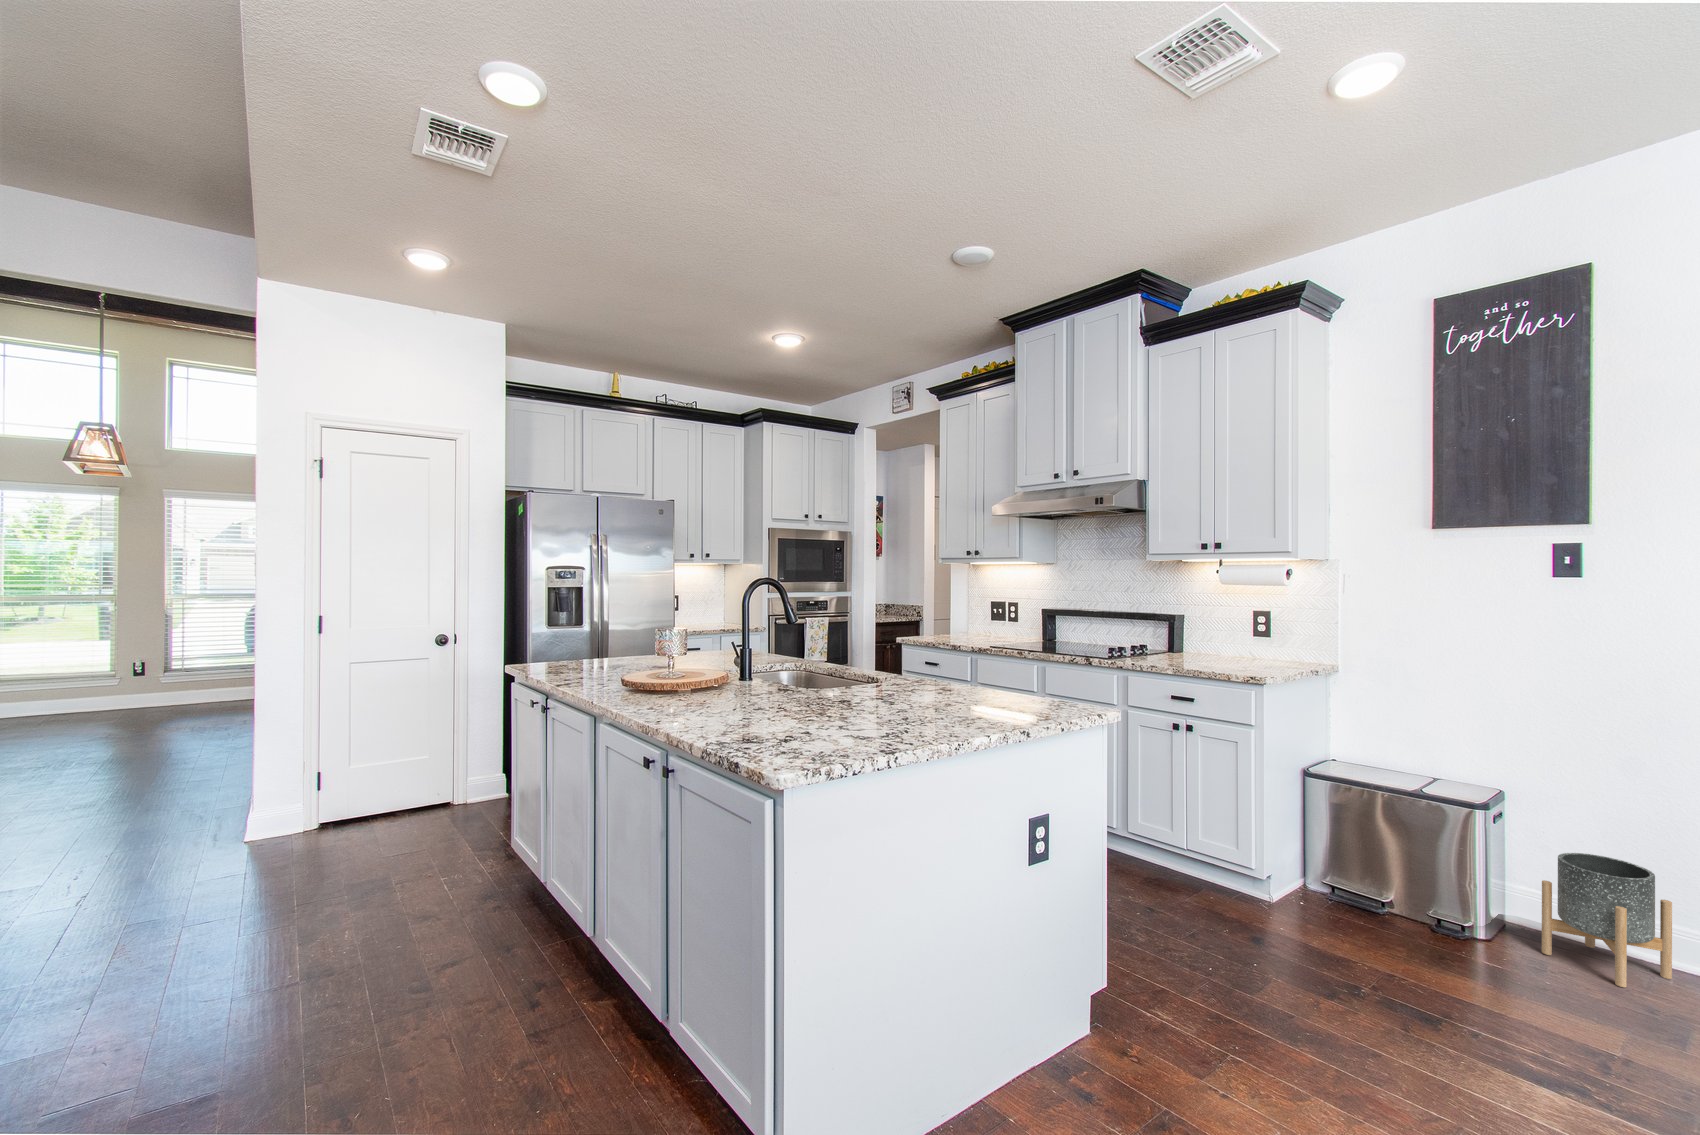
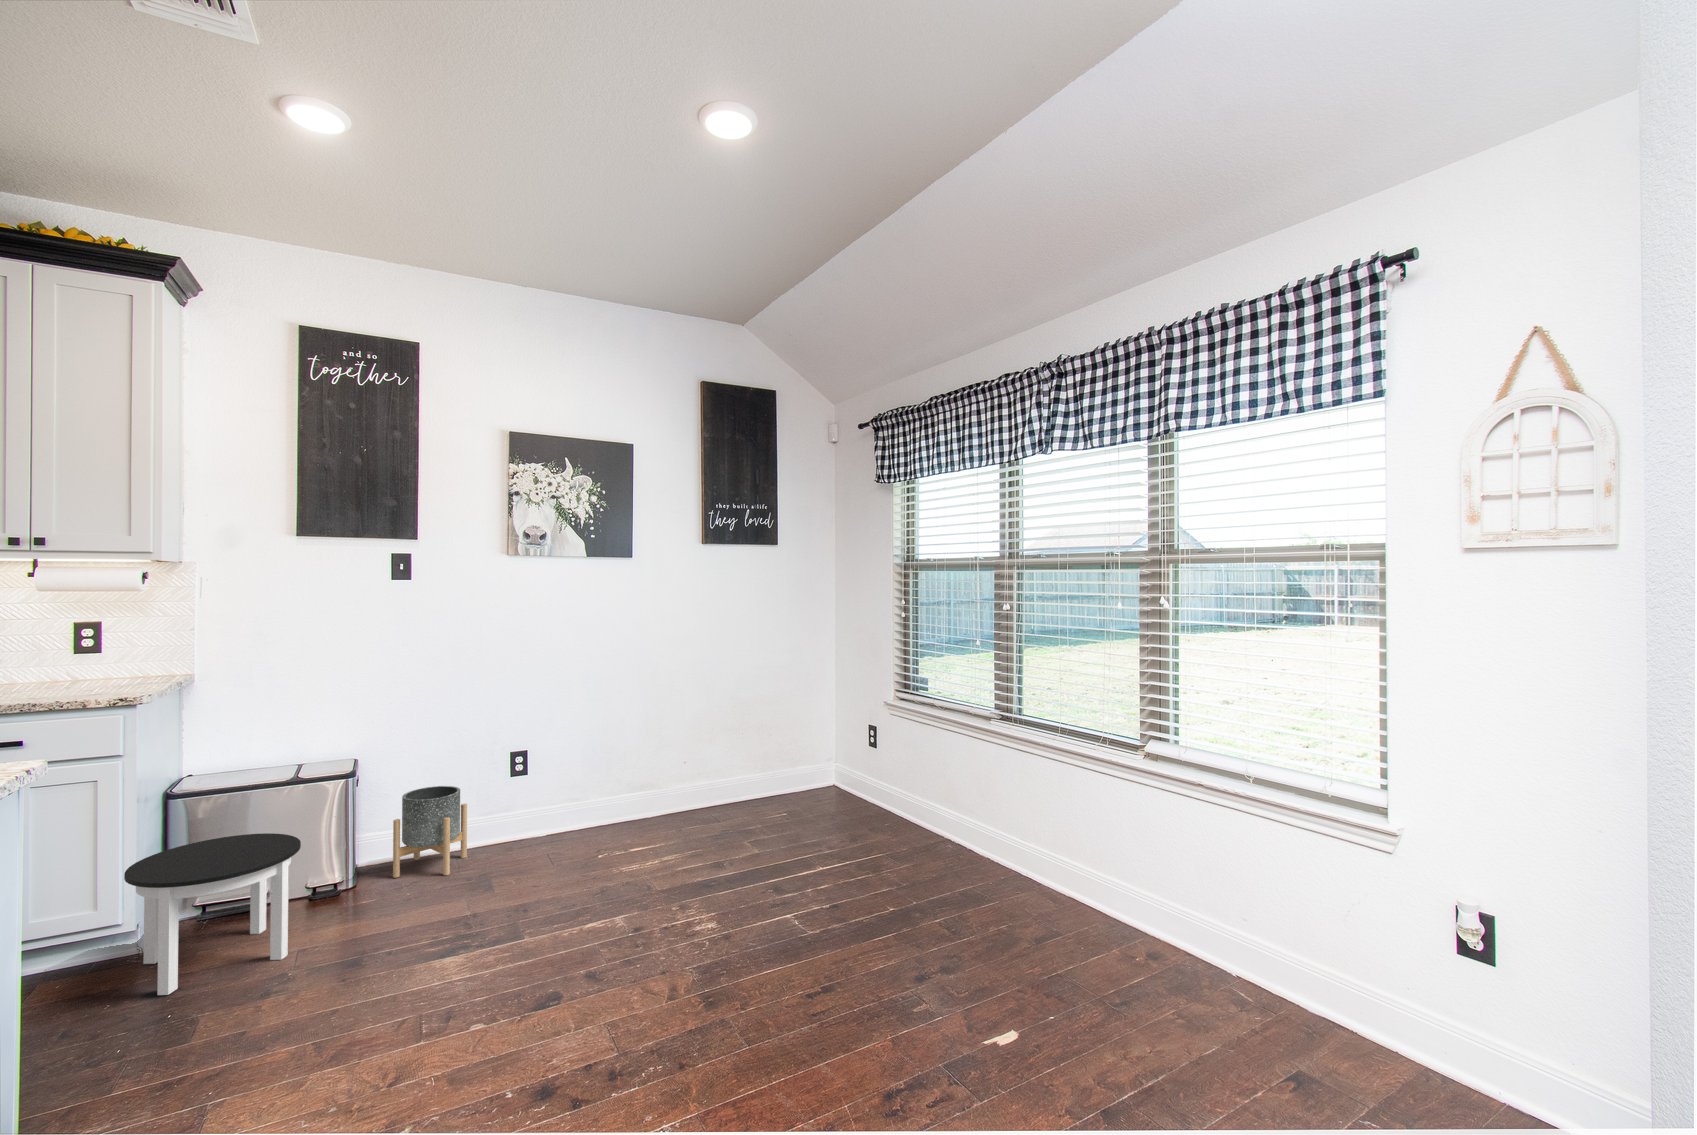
round table: none [1243,818,1396,971] -> present [124,833,301,995]

